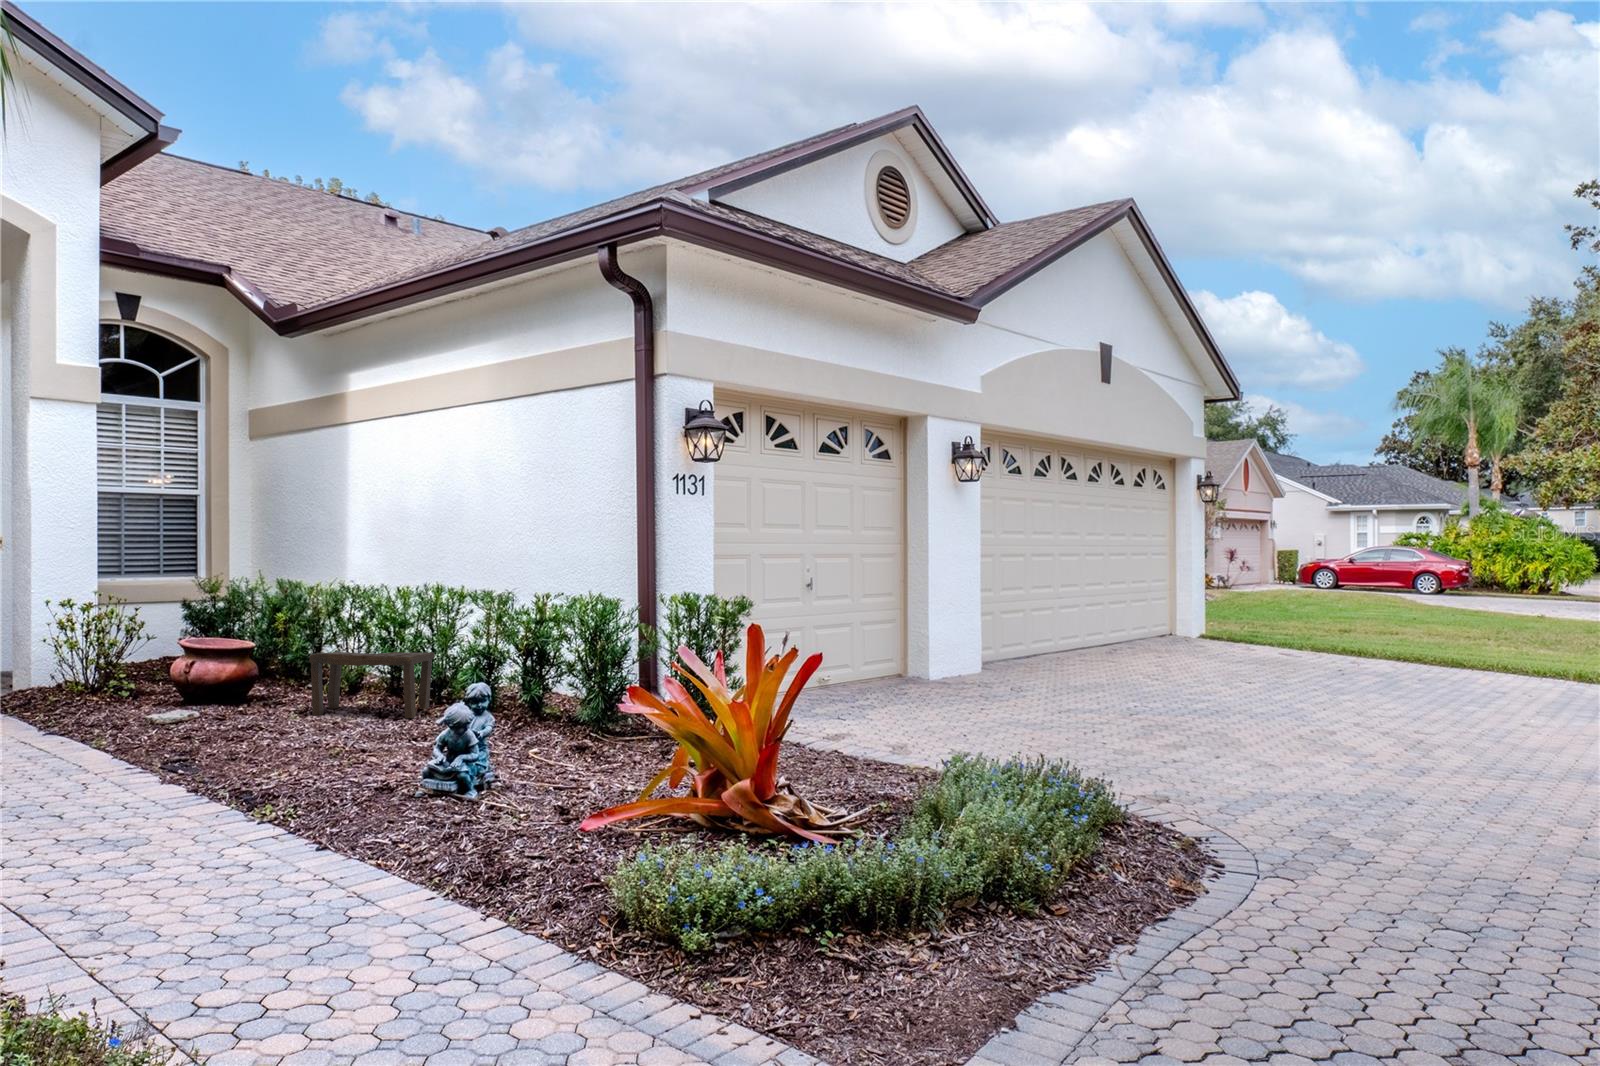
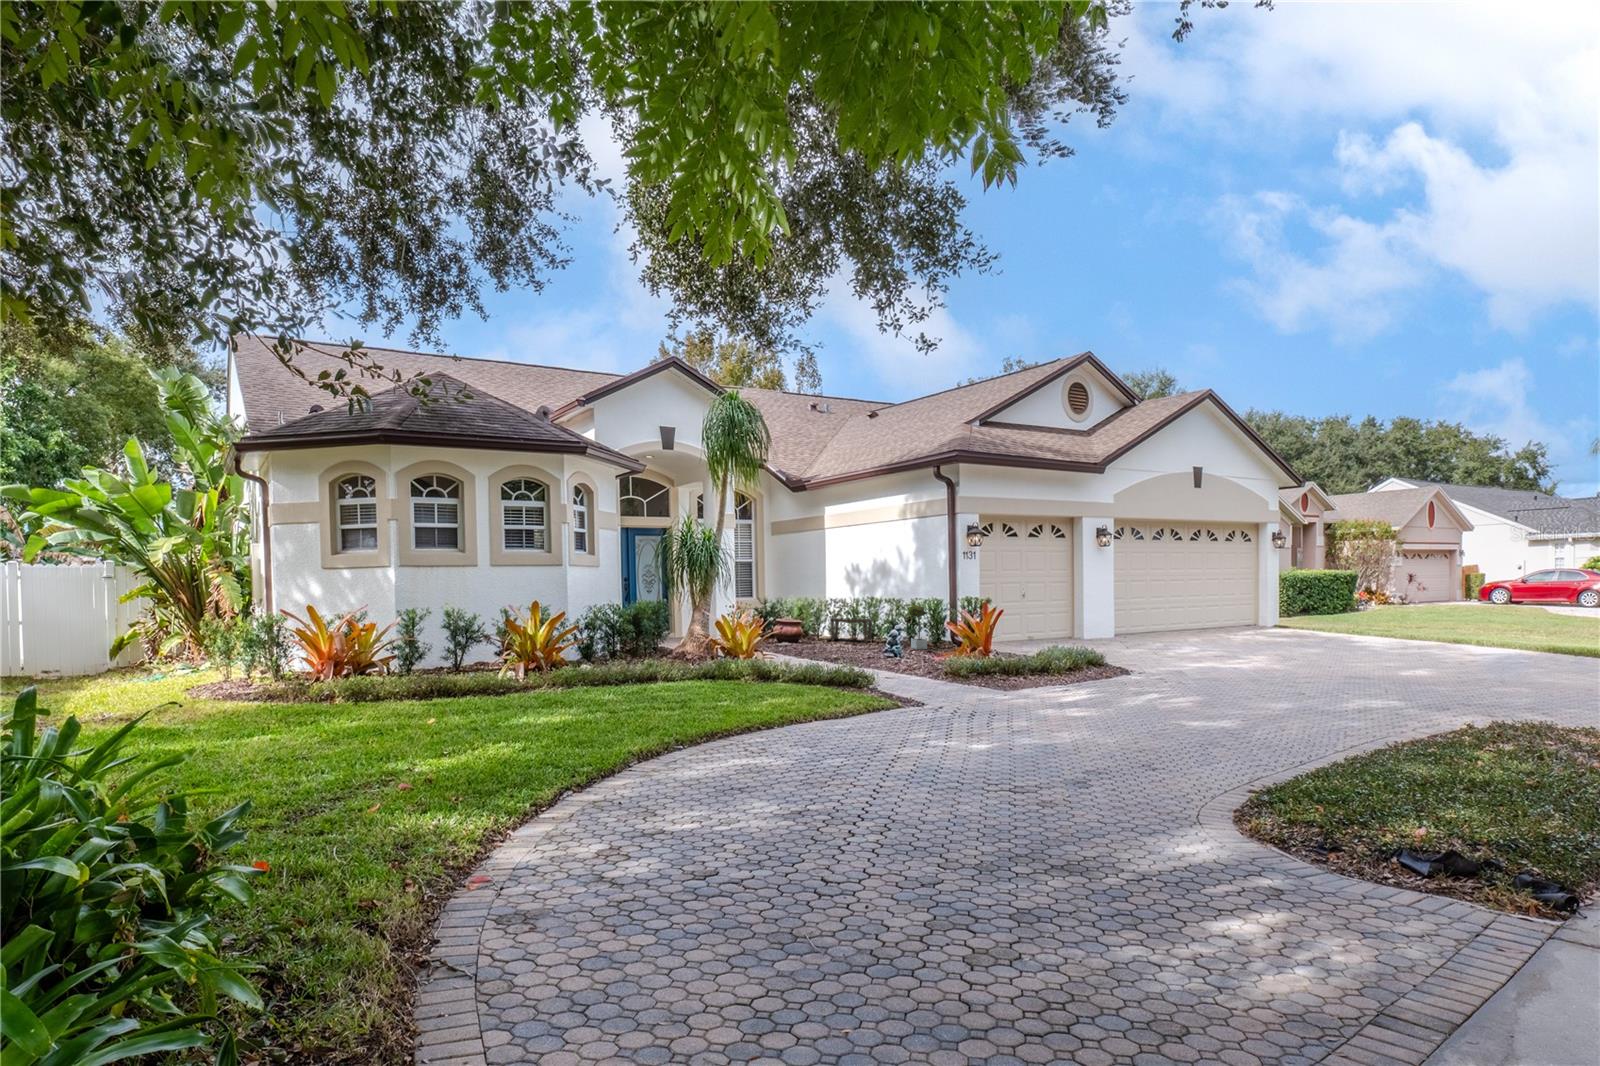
potted tree: none [526,612,577,739] -> present [909,605,927,649]

